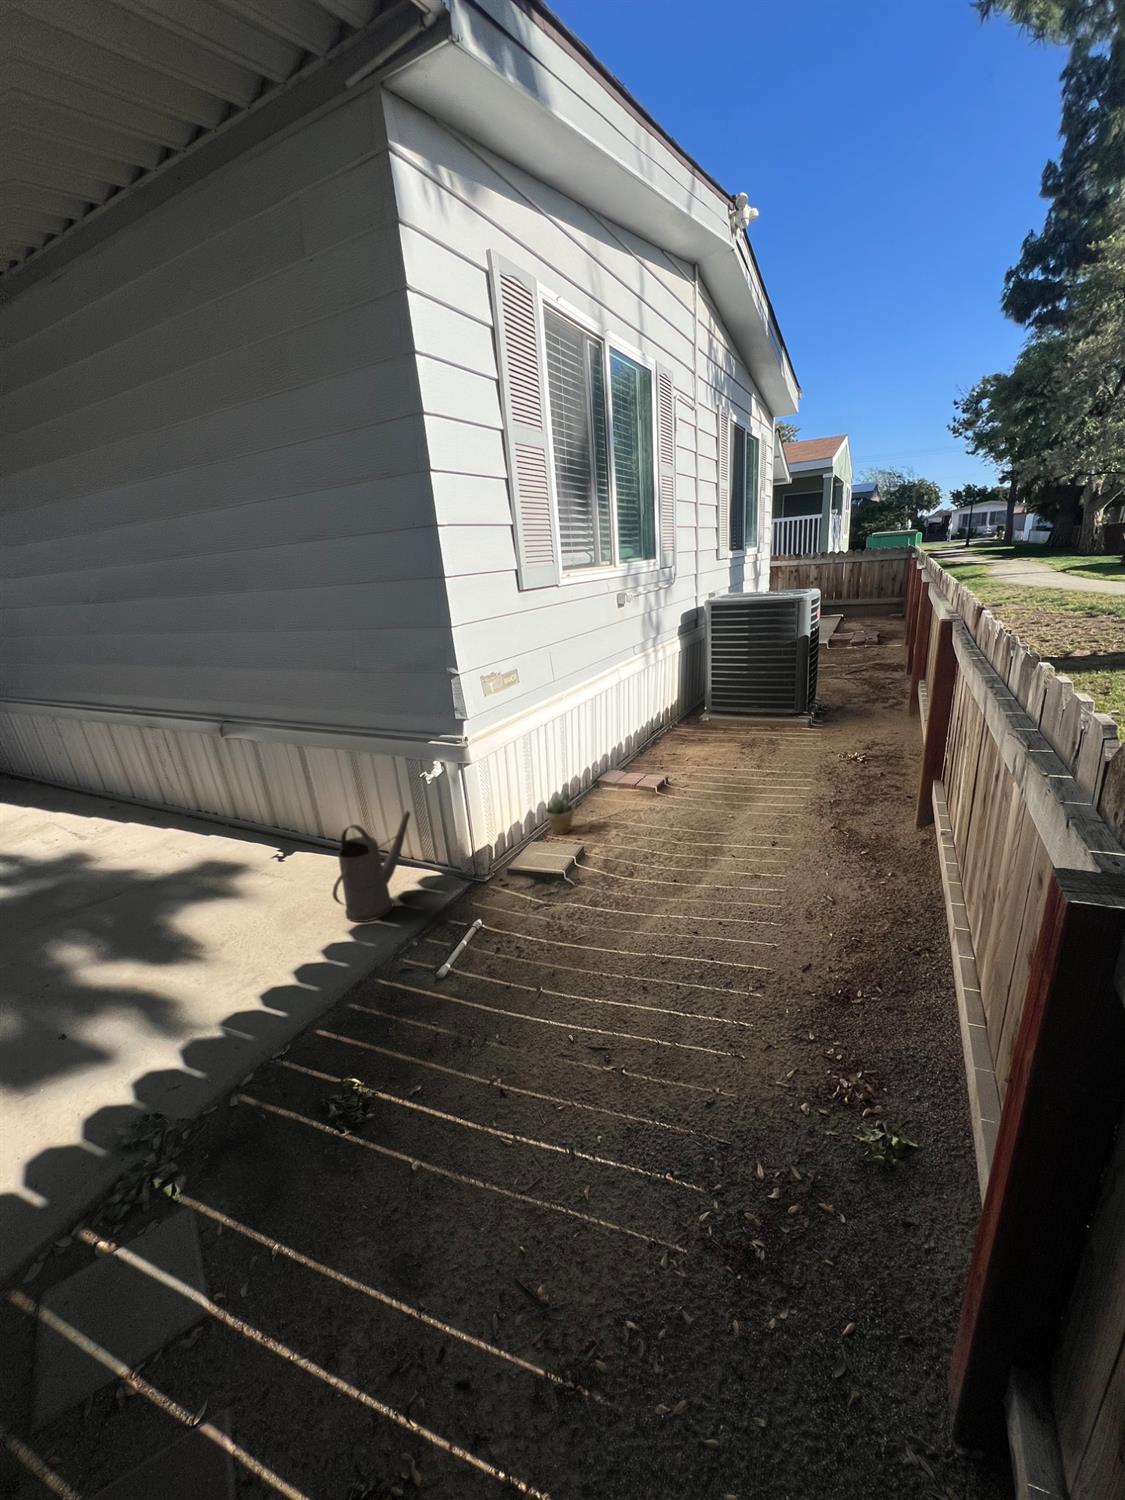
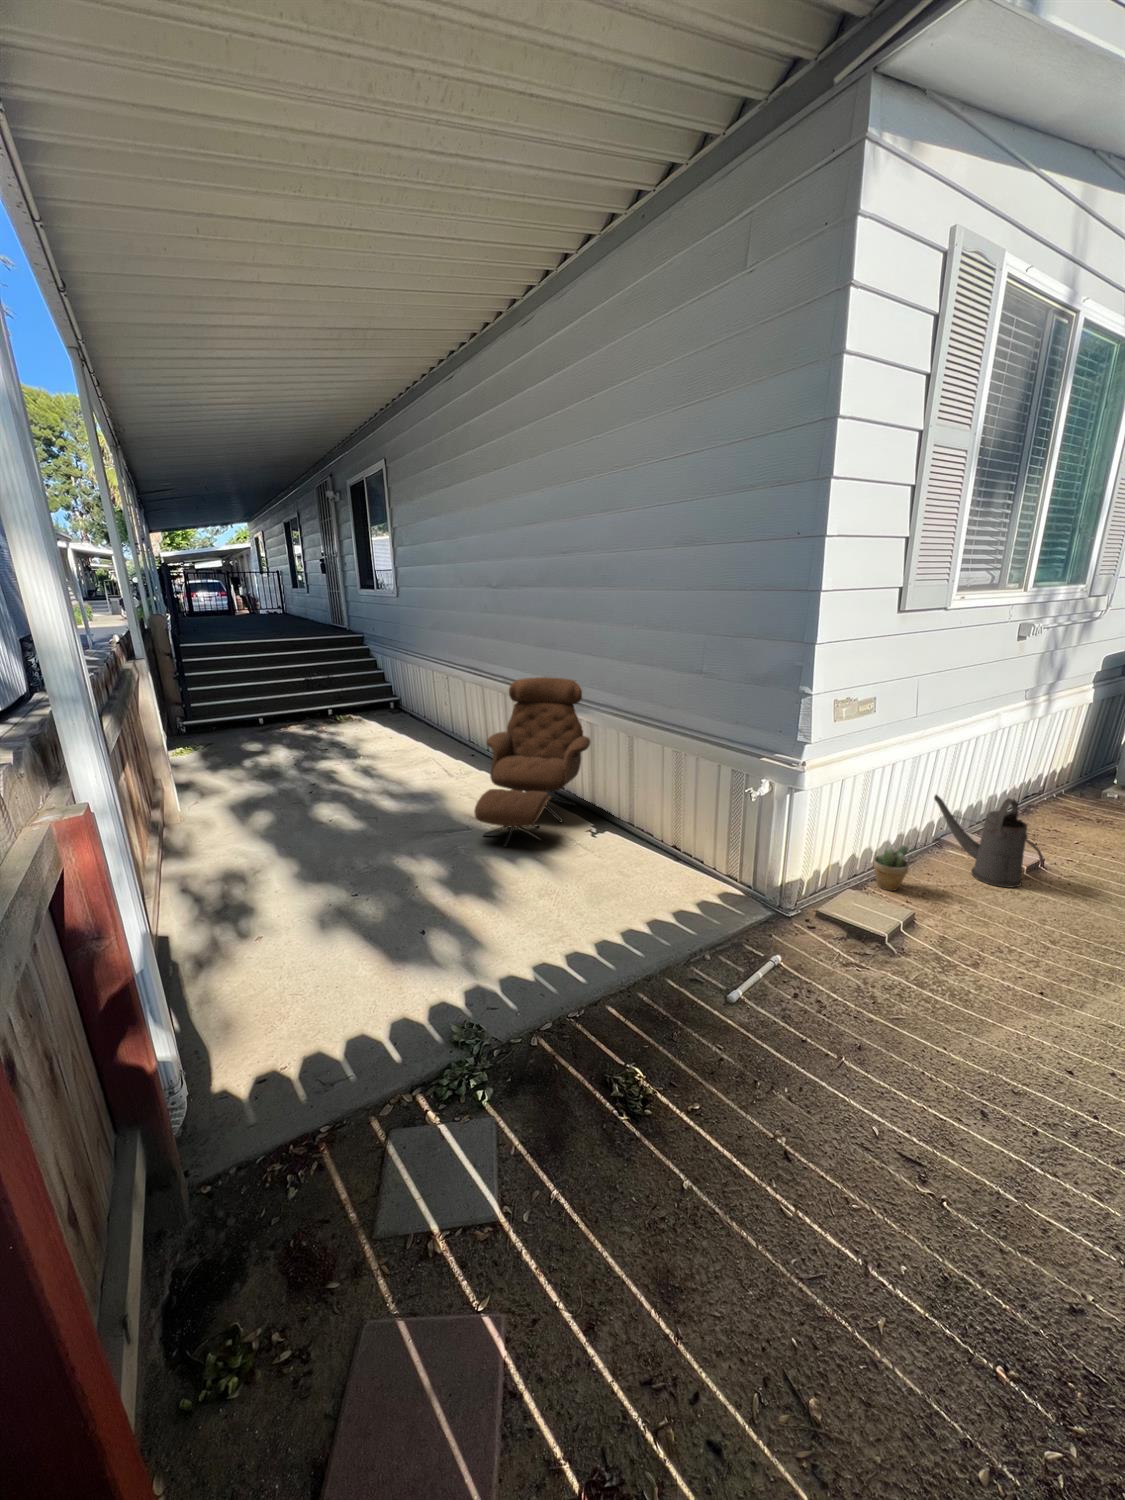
lounge chair: none [122,699,256,901] -> present [474,677,590,847]
watering can: present [333,811,410,922] -> present [934,795,1043,888]

